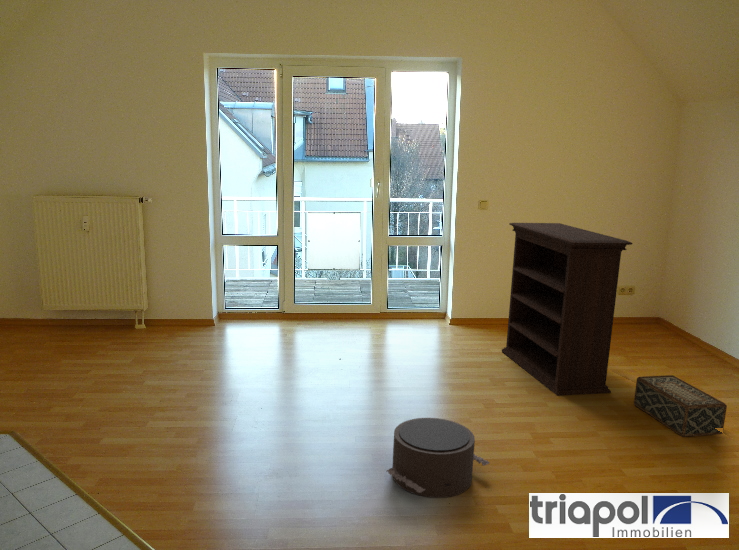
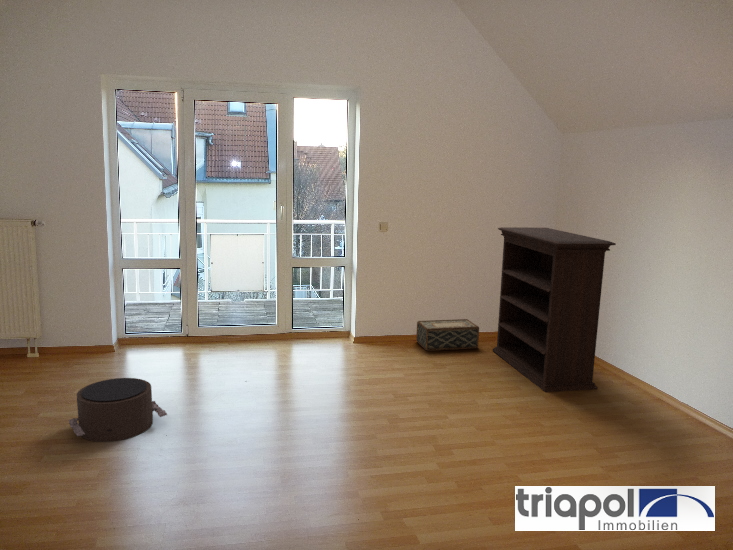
woven basket: present [634,375,727,437] -> present [416,319,479,351]
pouf: present [387,418,490,498] -> present [69,378,167,442]

